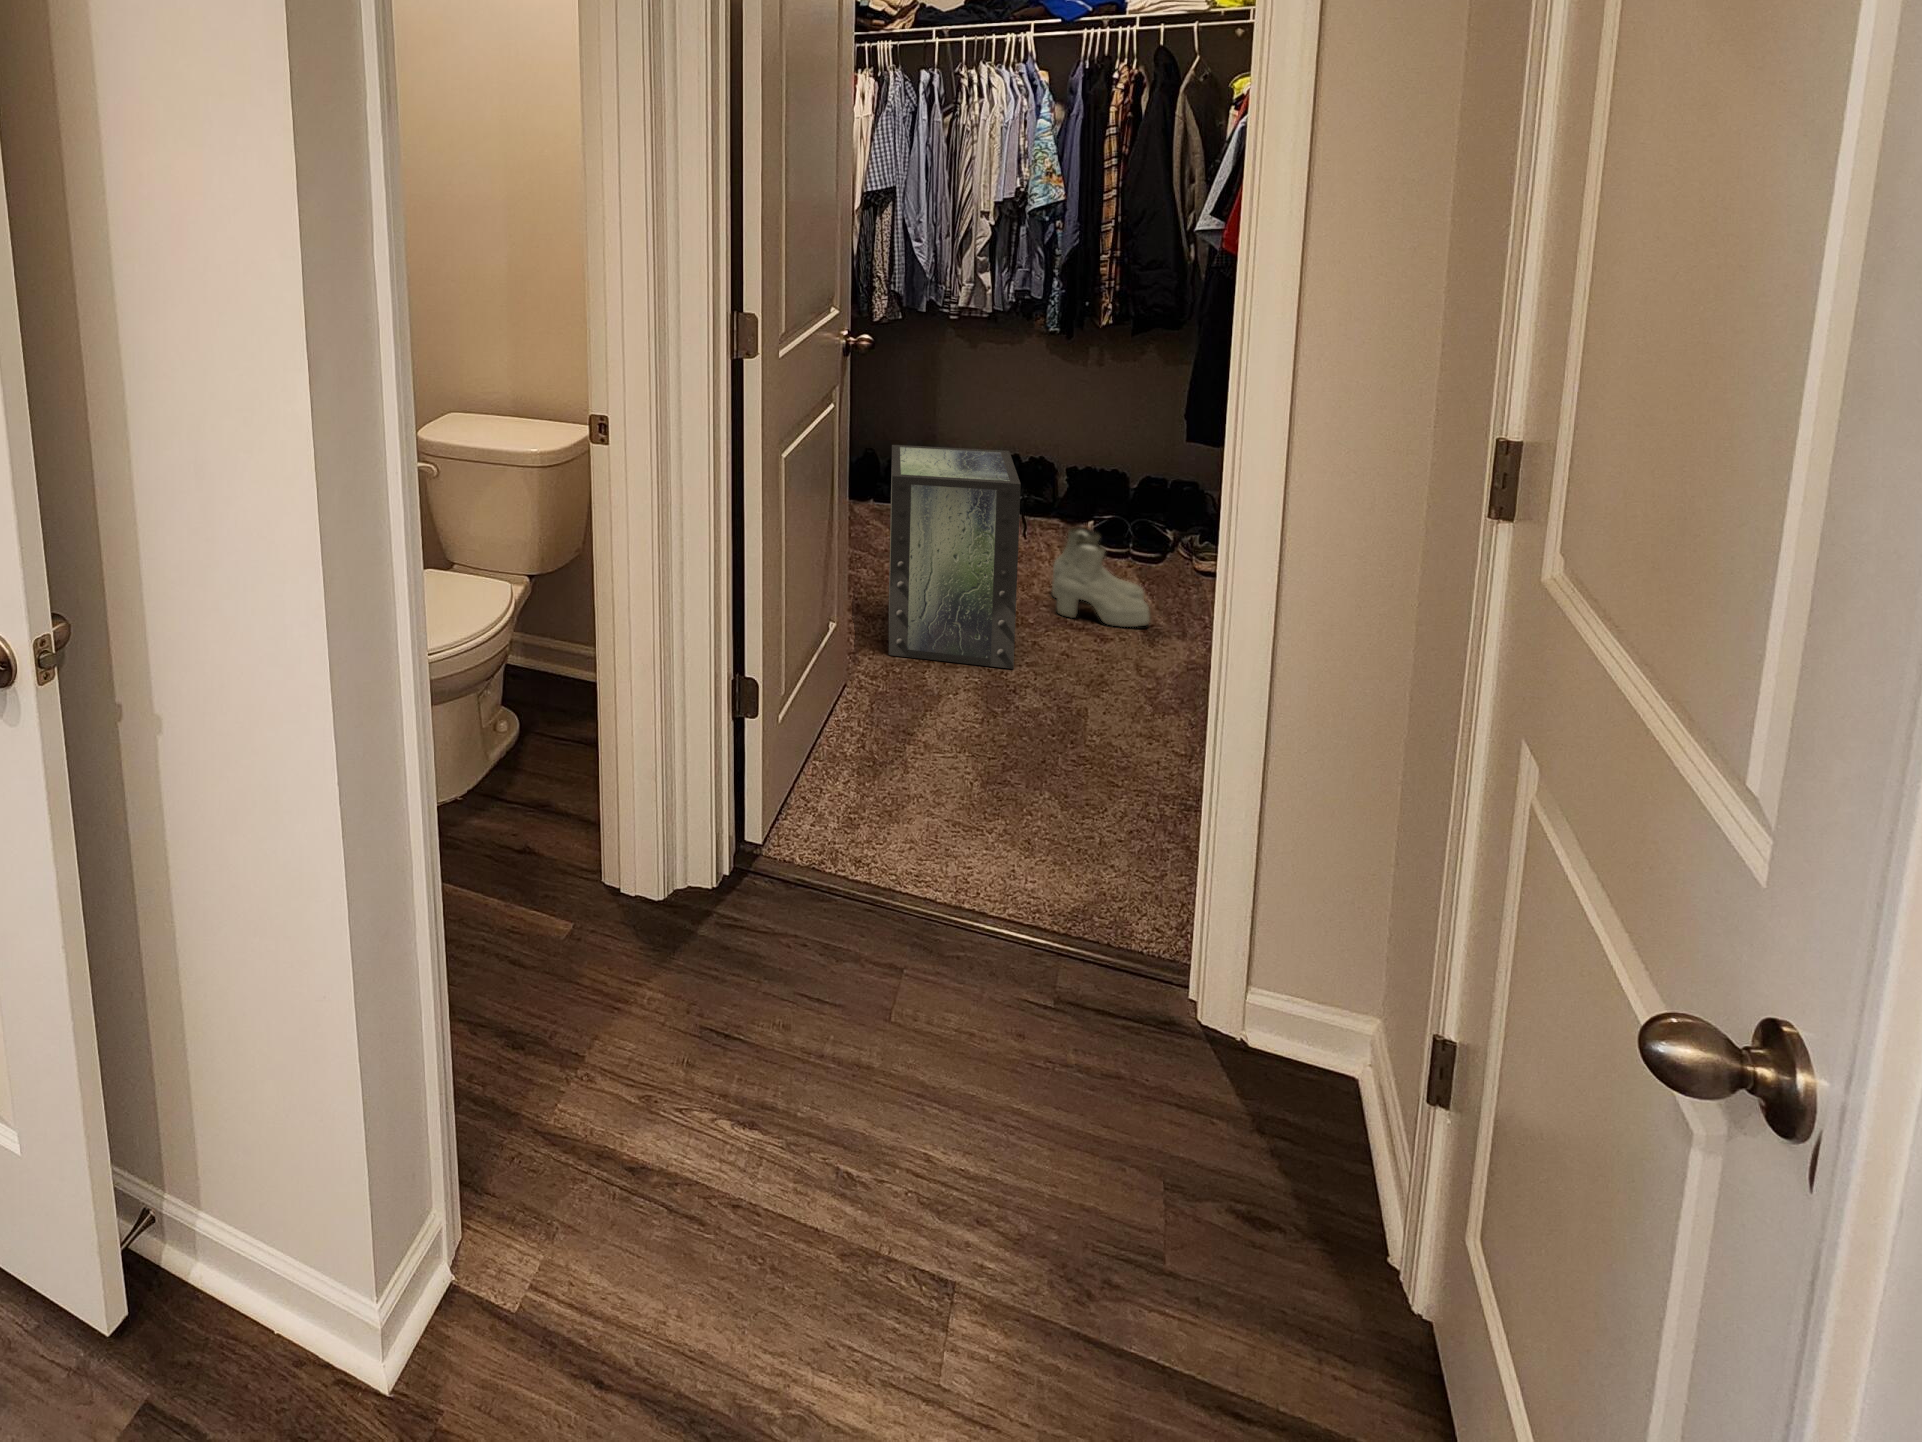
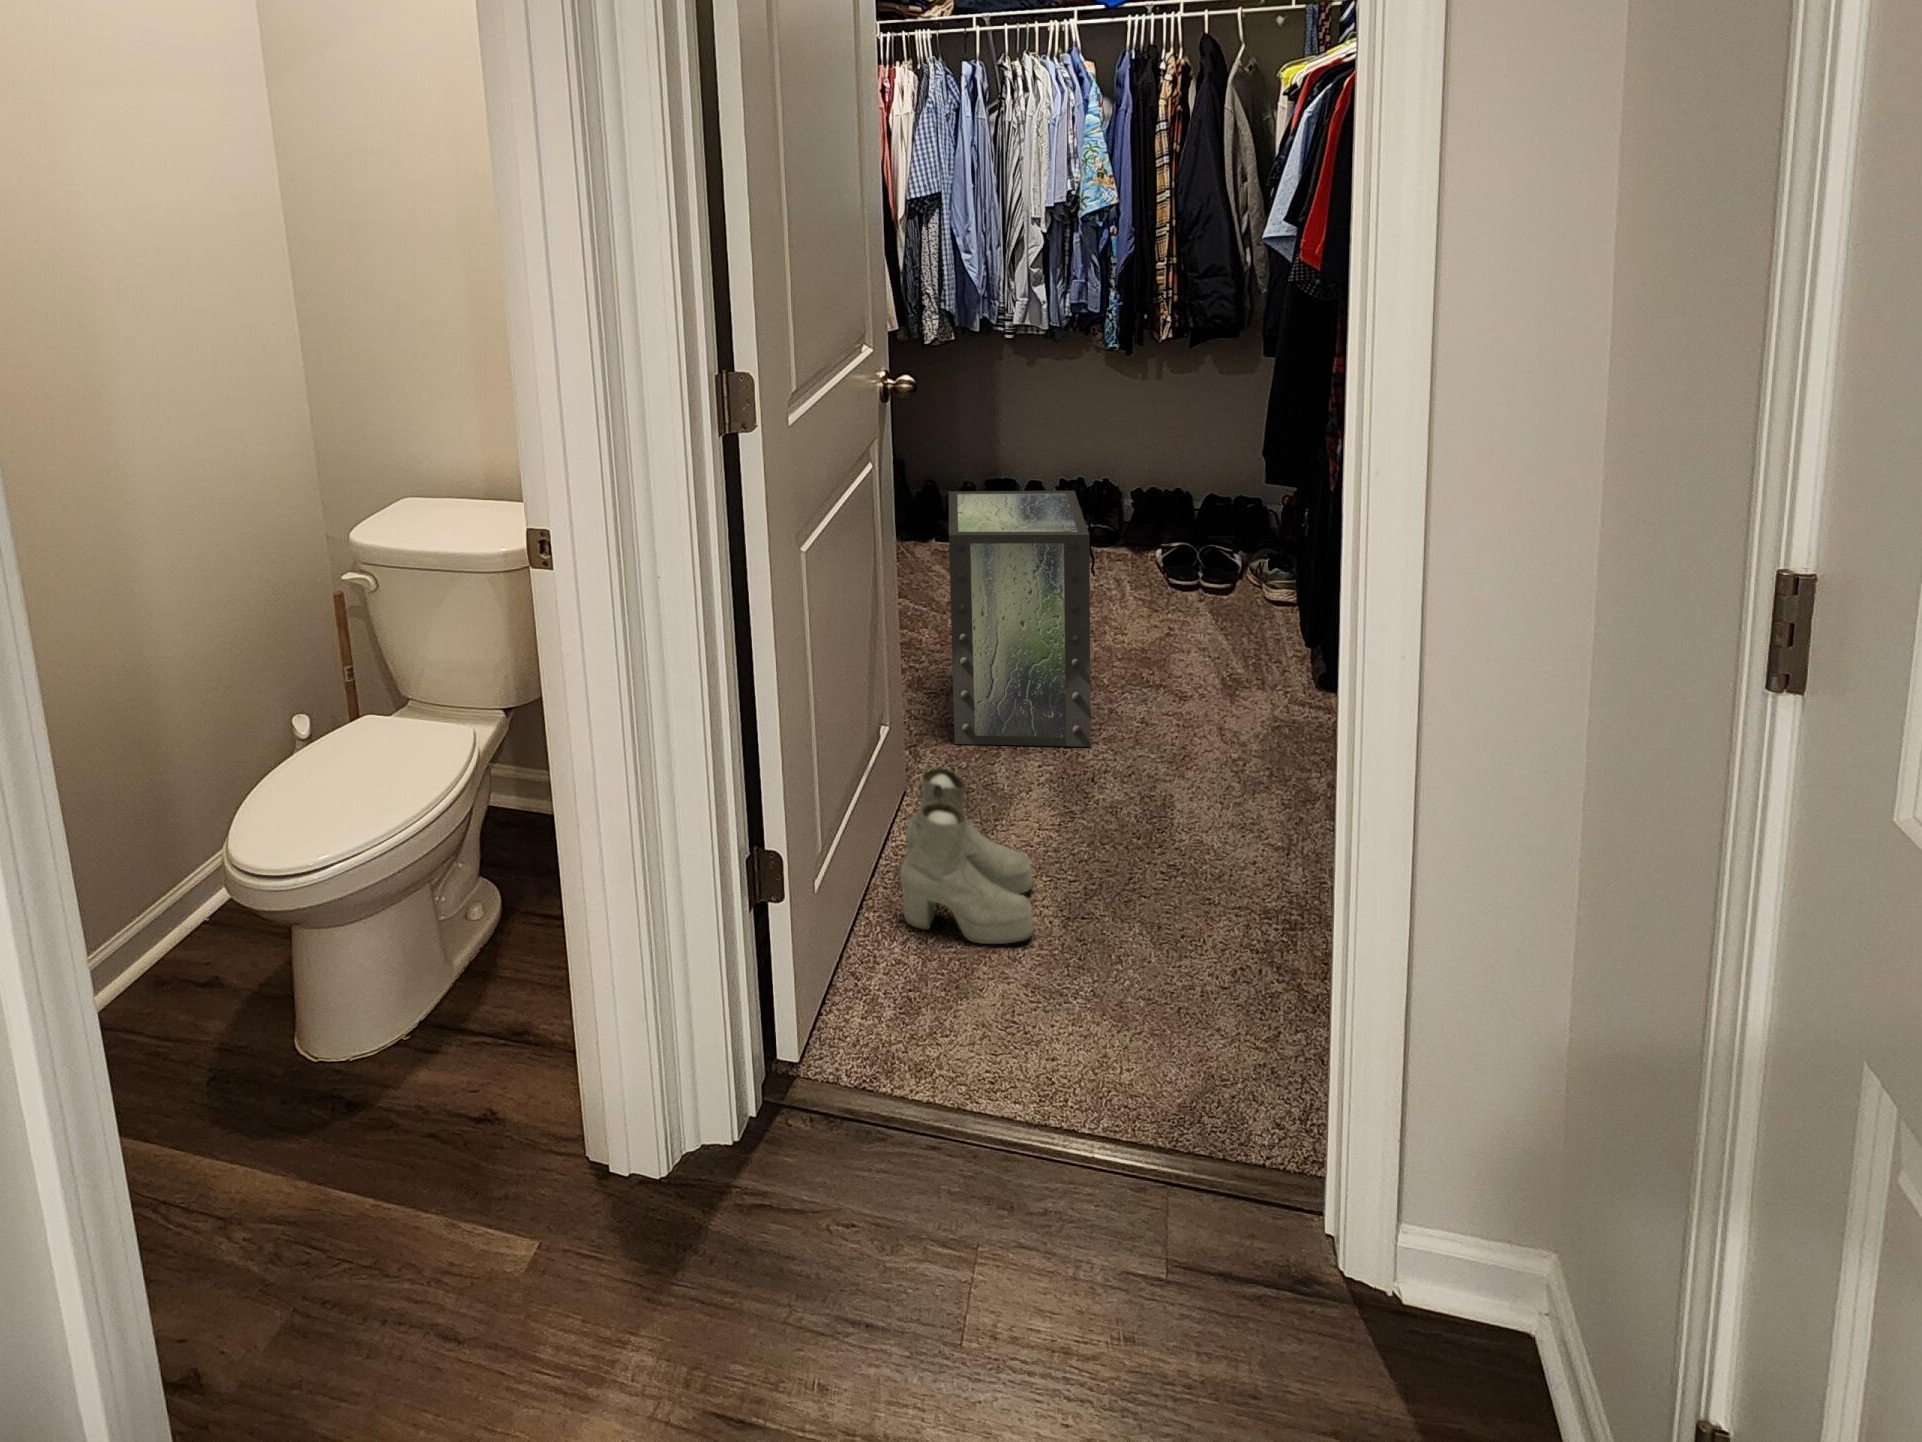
boots: present [1052,527,1150,627] -> present [900,768,1033,944]

